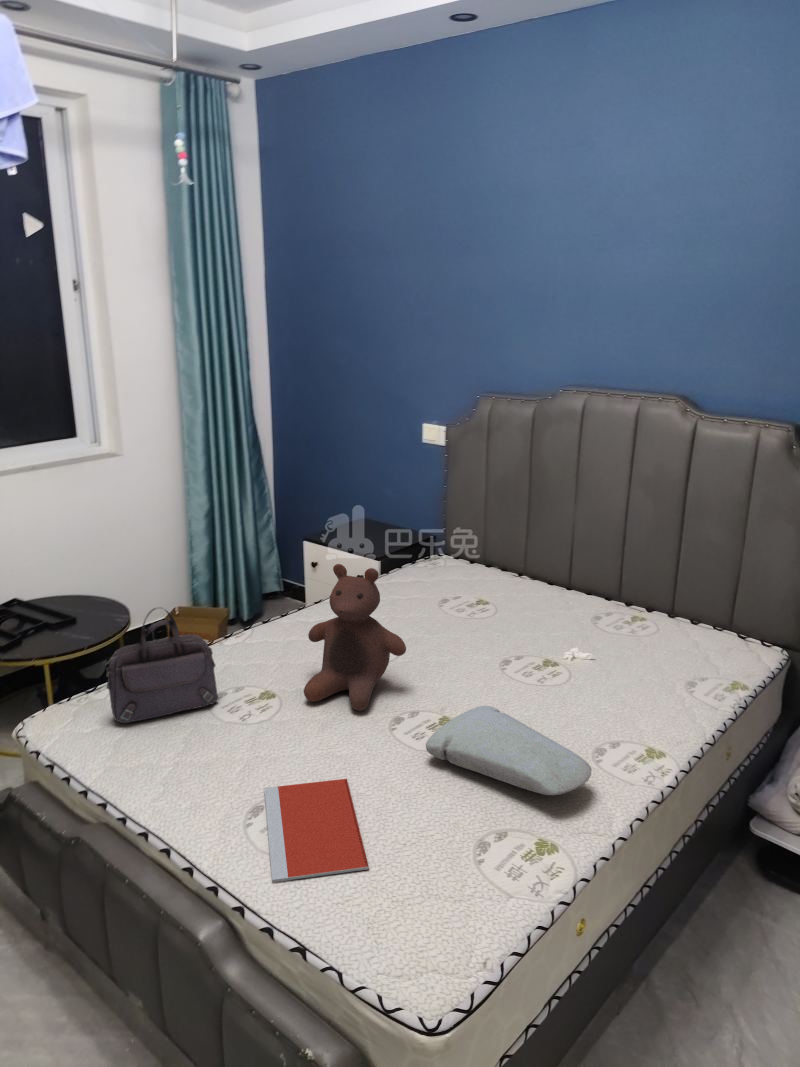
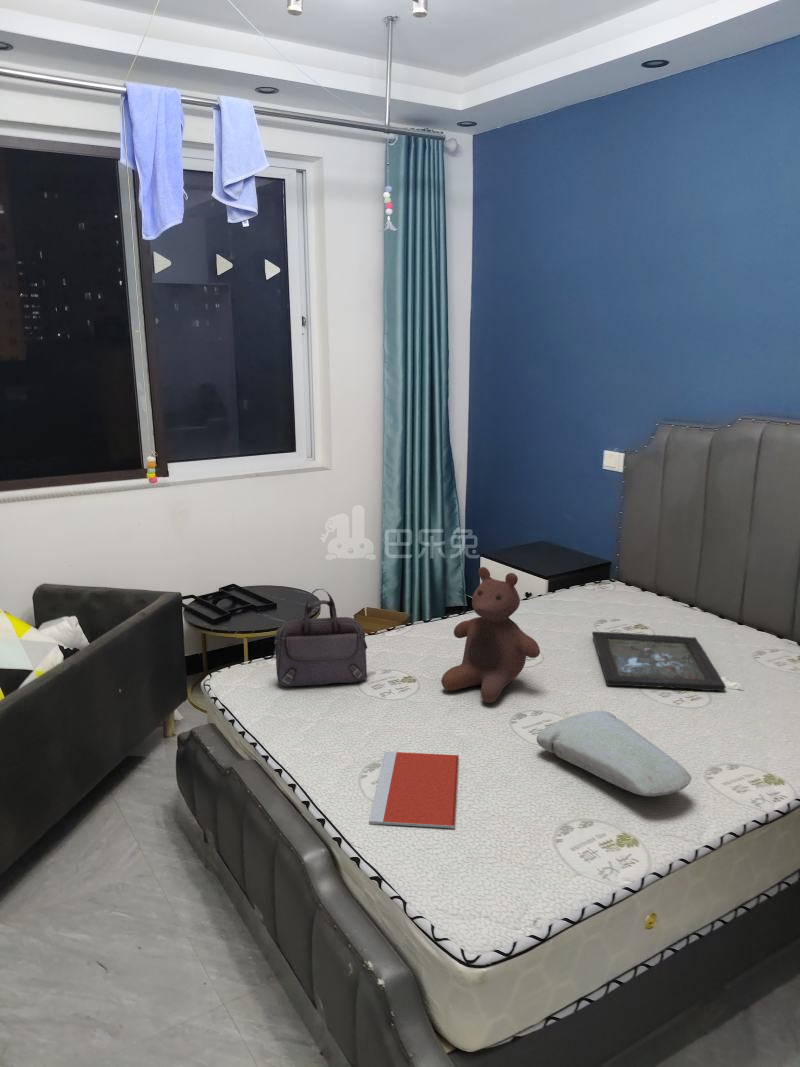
tray: none [440,609,582,672] -> present [592,632,726,691]

